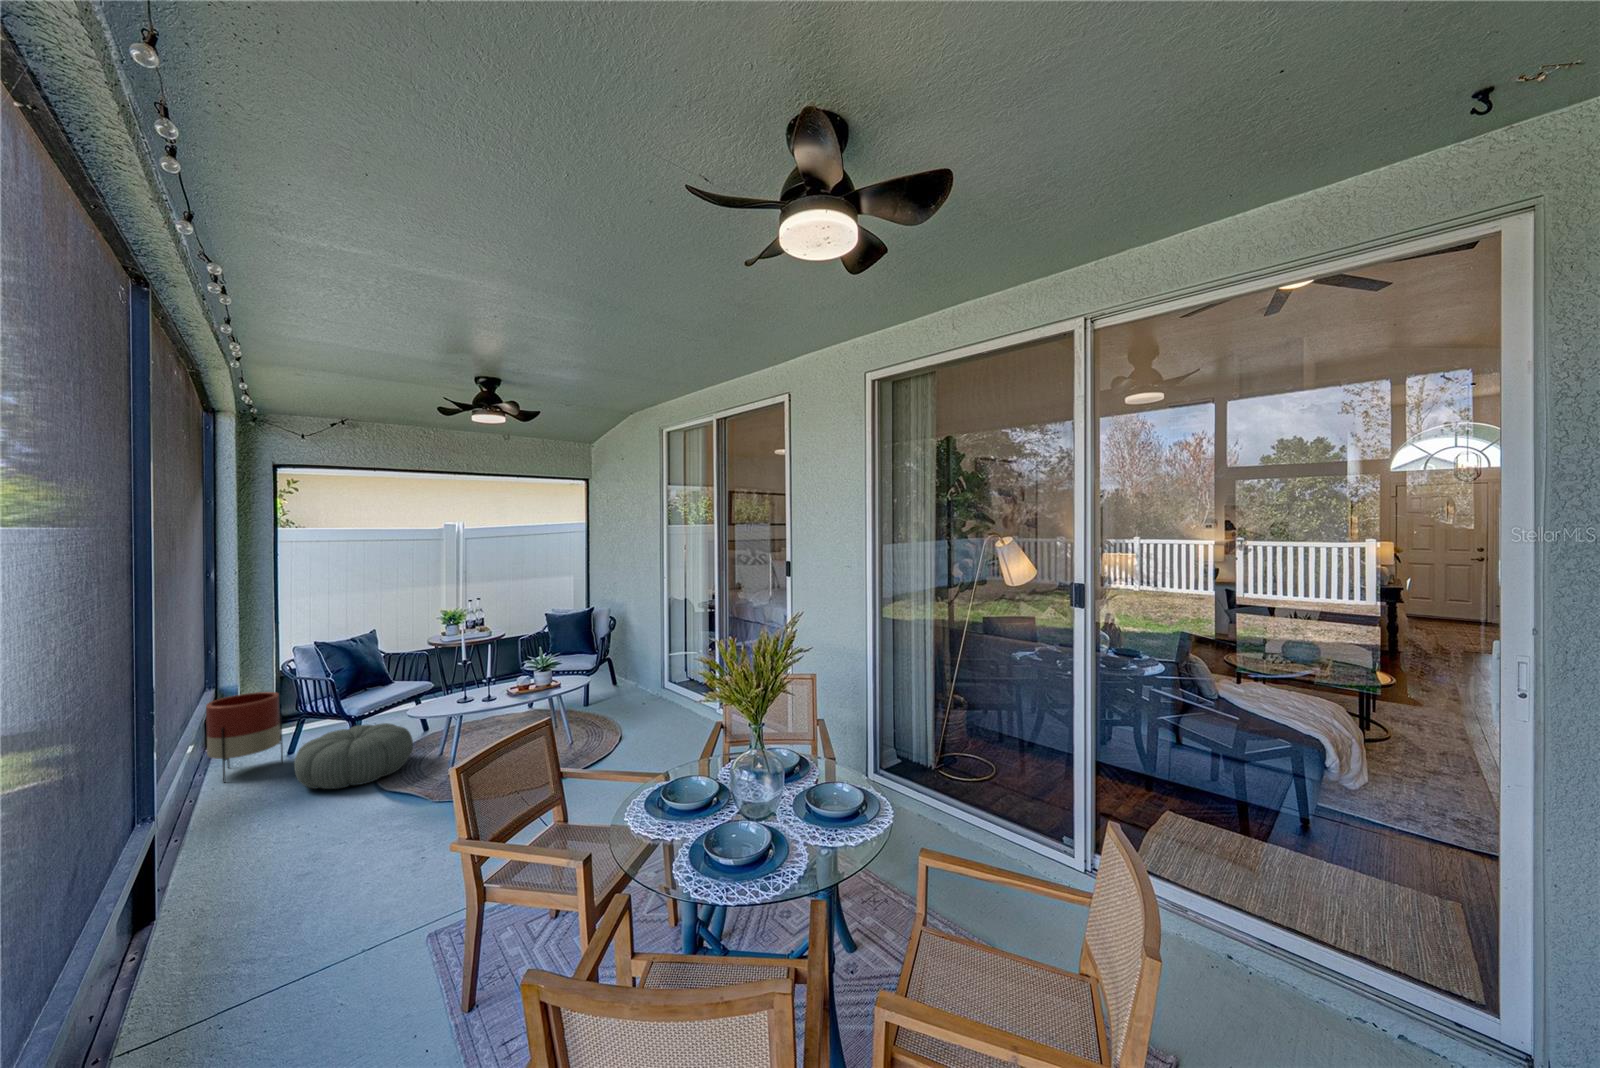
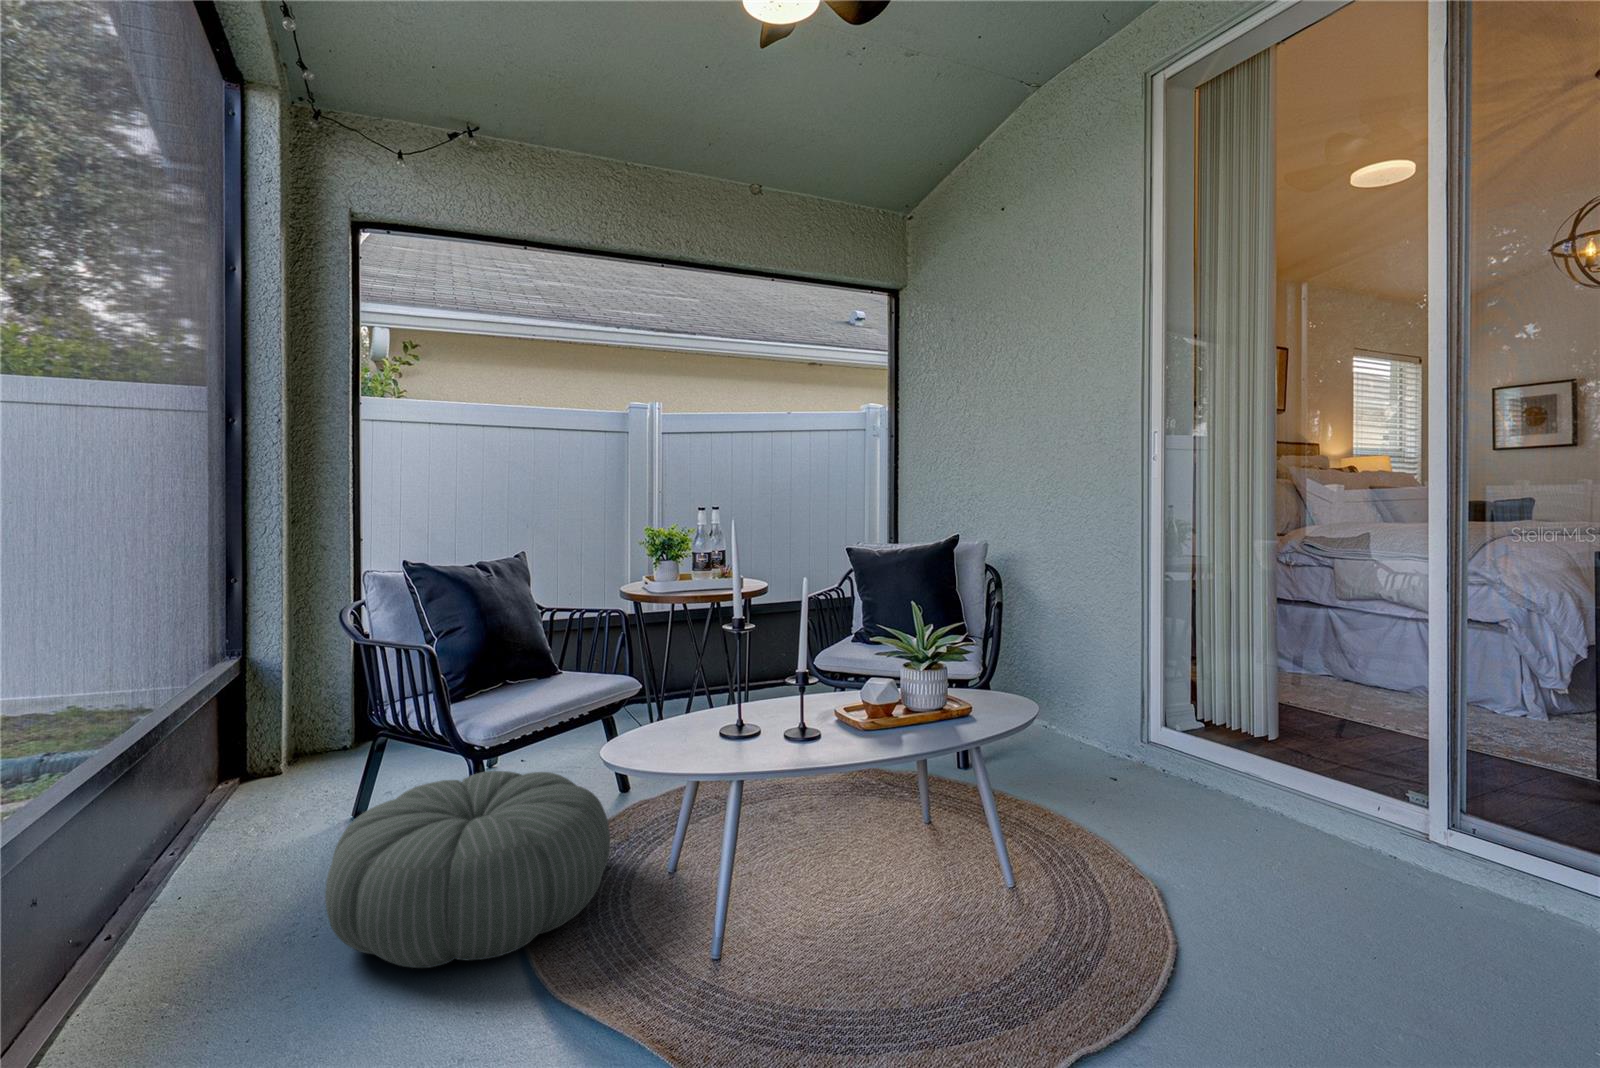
planter: present [206,692,283,782] -> none [171,670,337,887]

